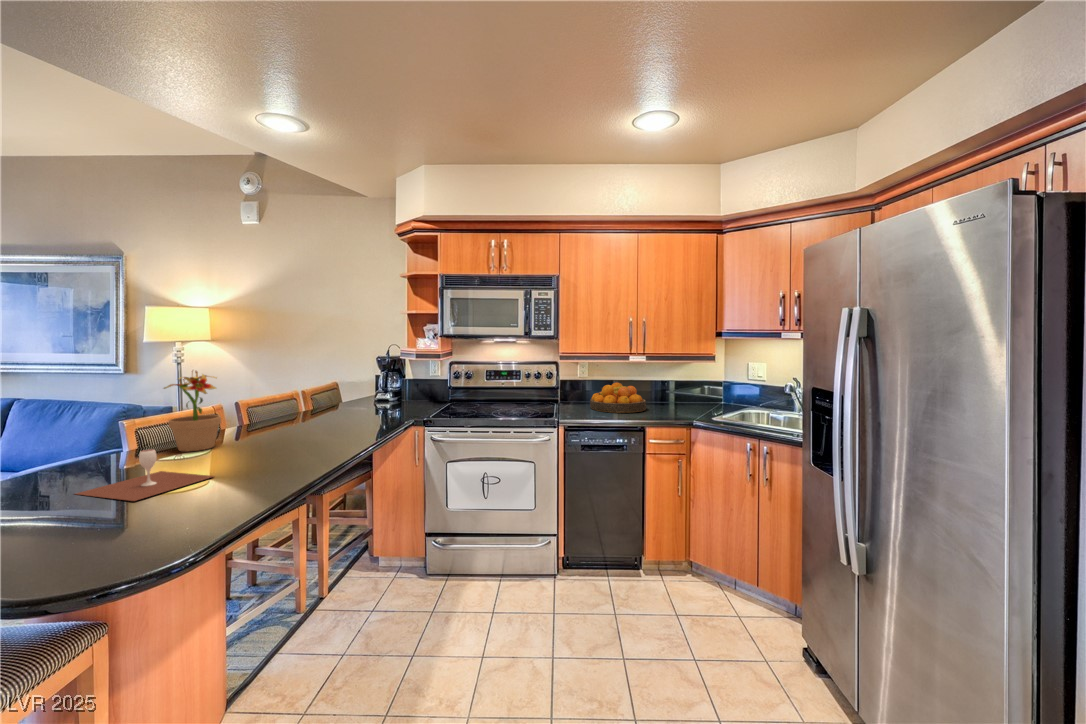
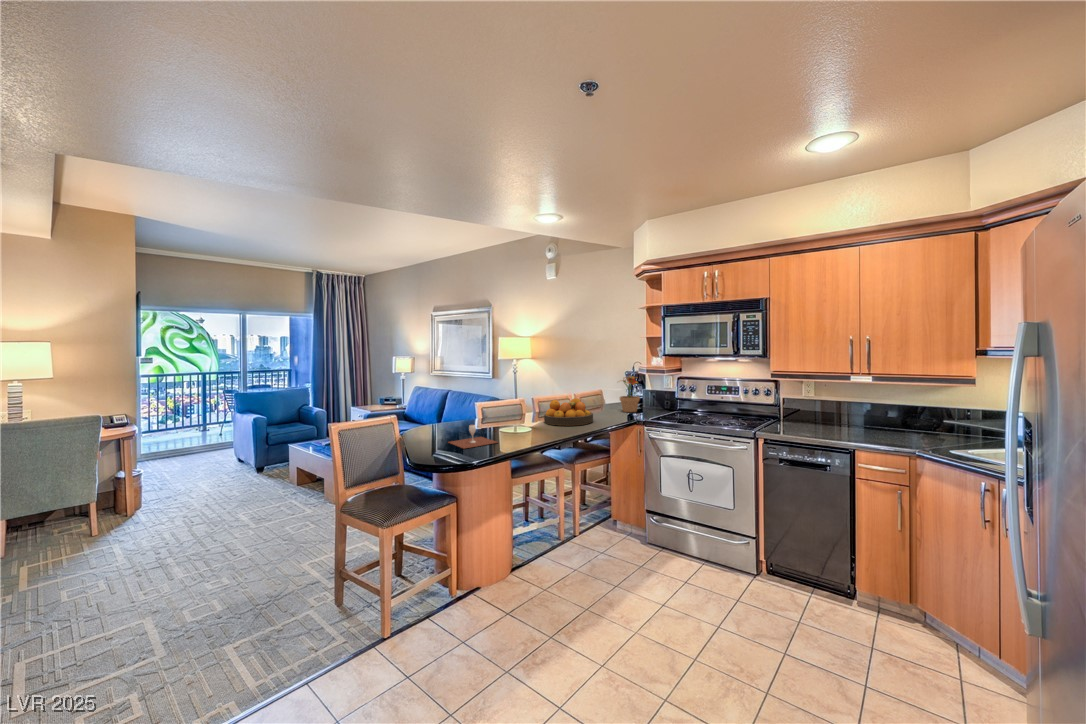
potted plant: present [164,371,221,451] -> present [620,376,640,412]
fruit bowl: present [590,383,646,413] -> present [544,398,593,426]

